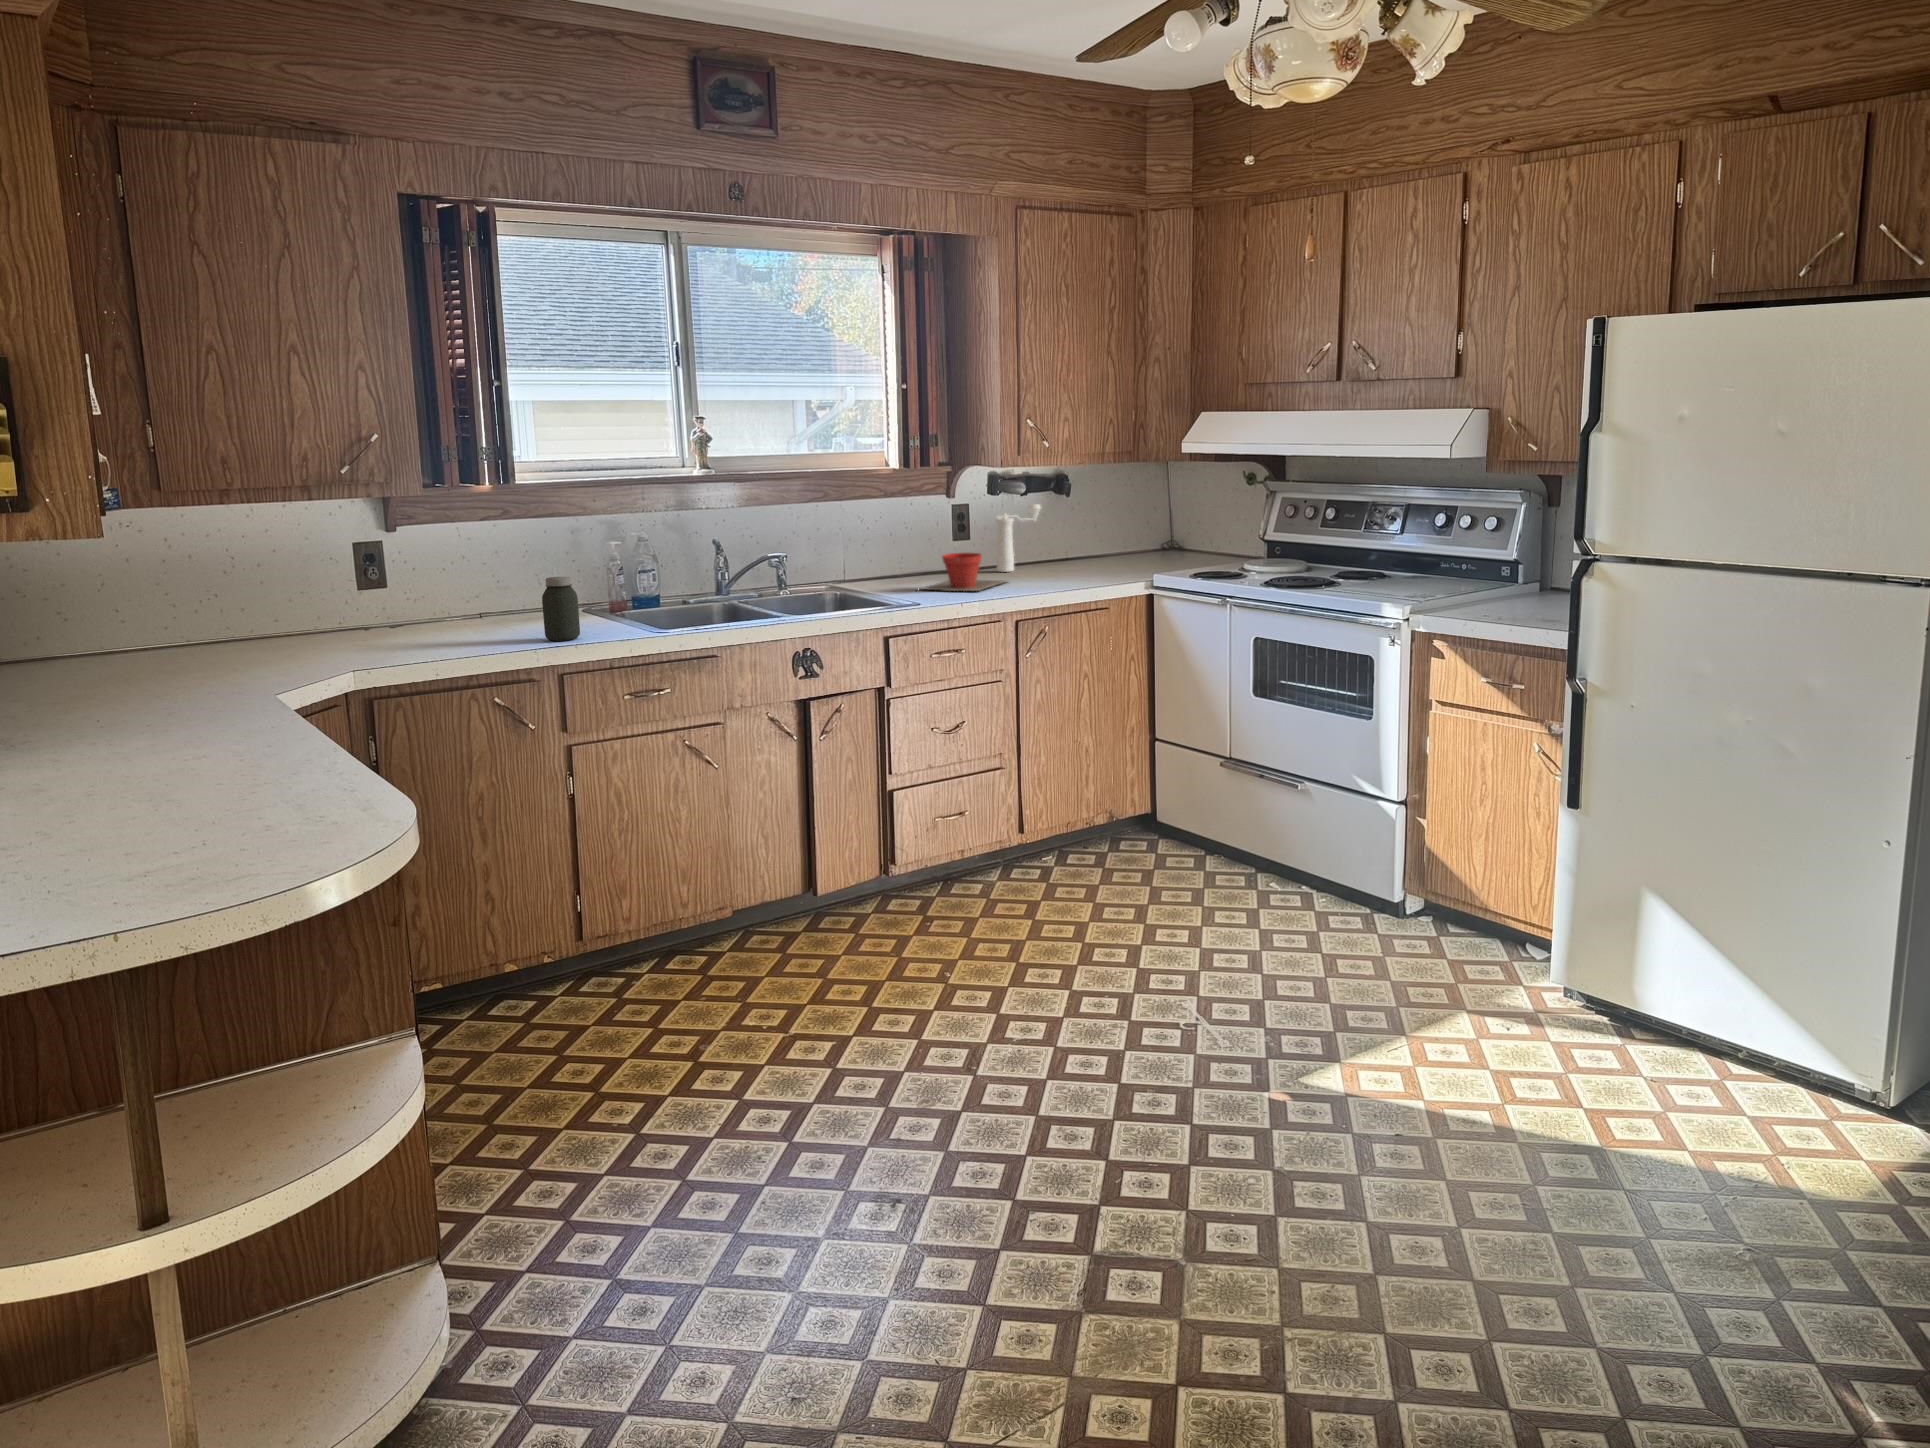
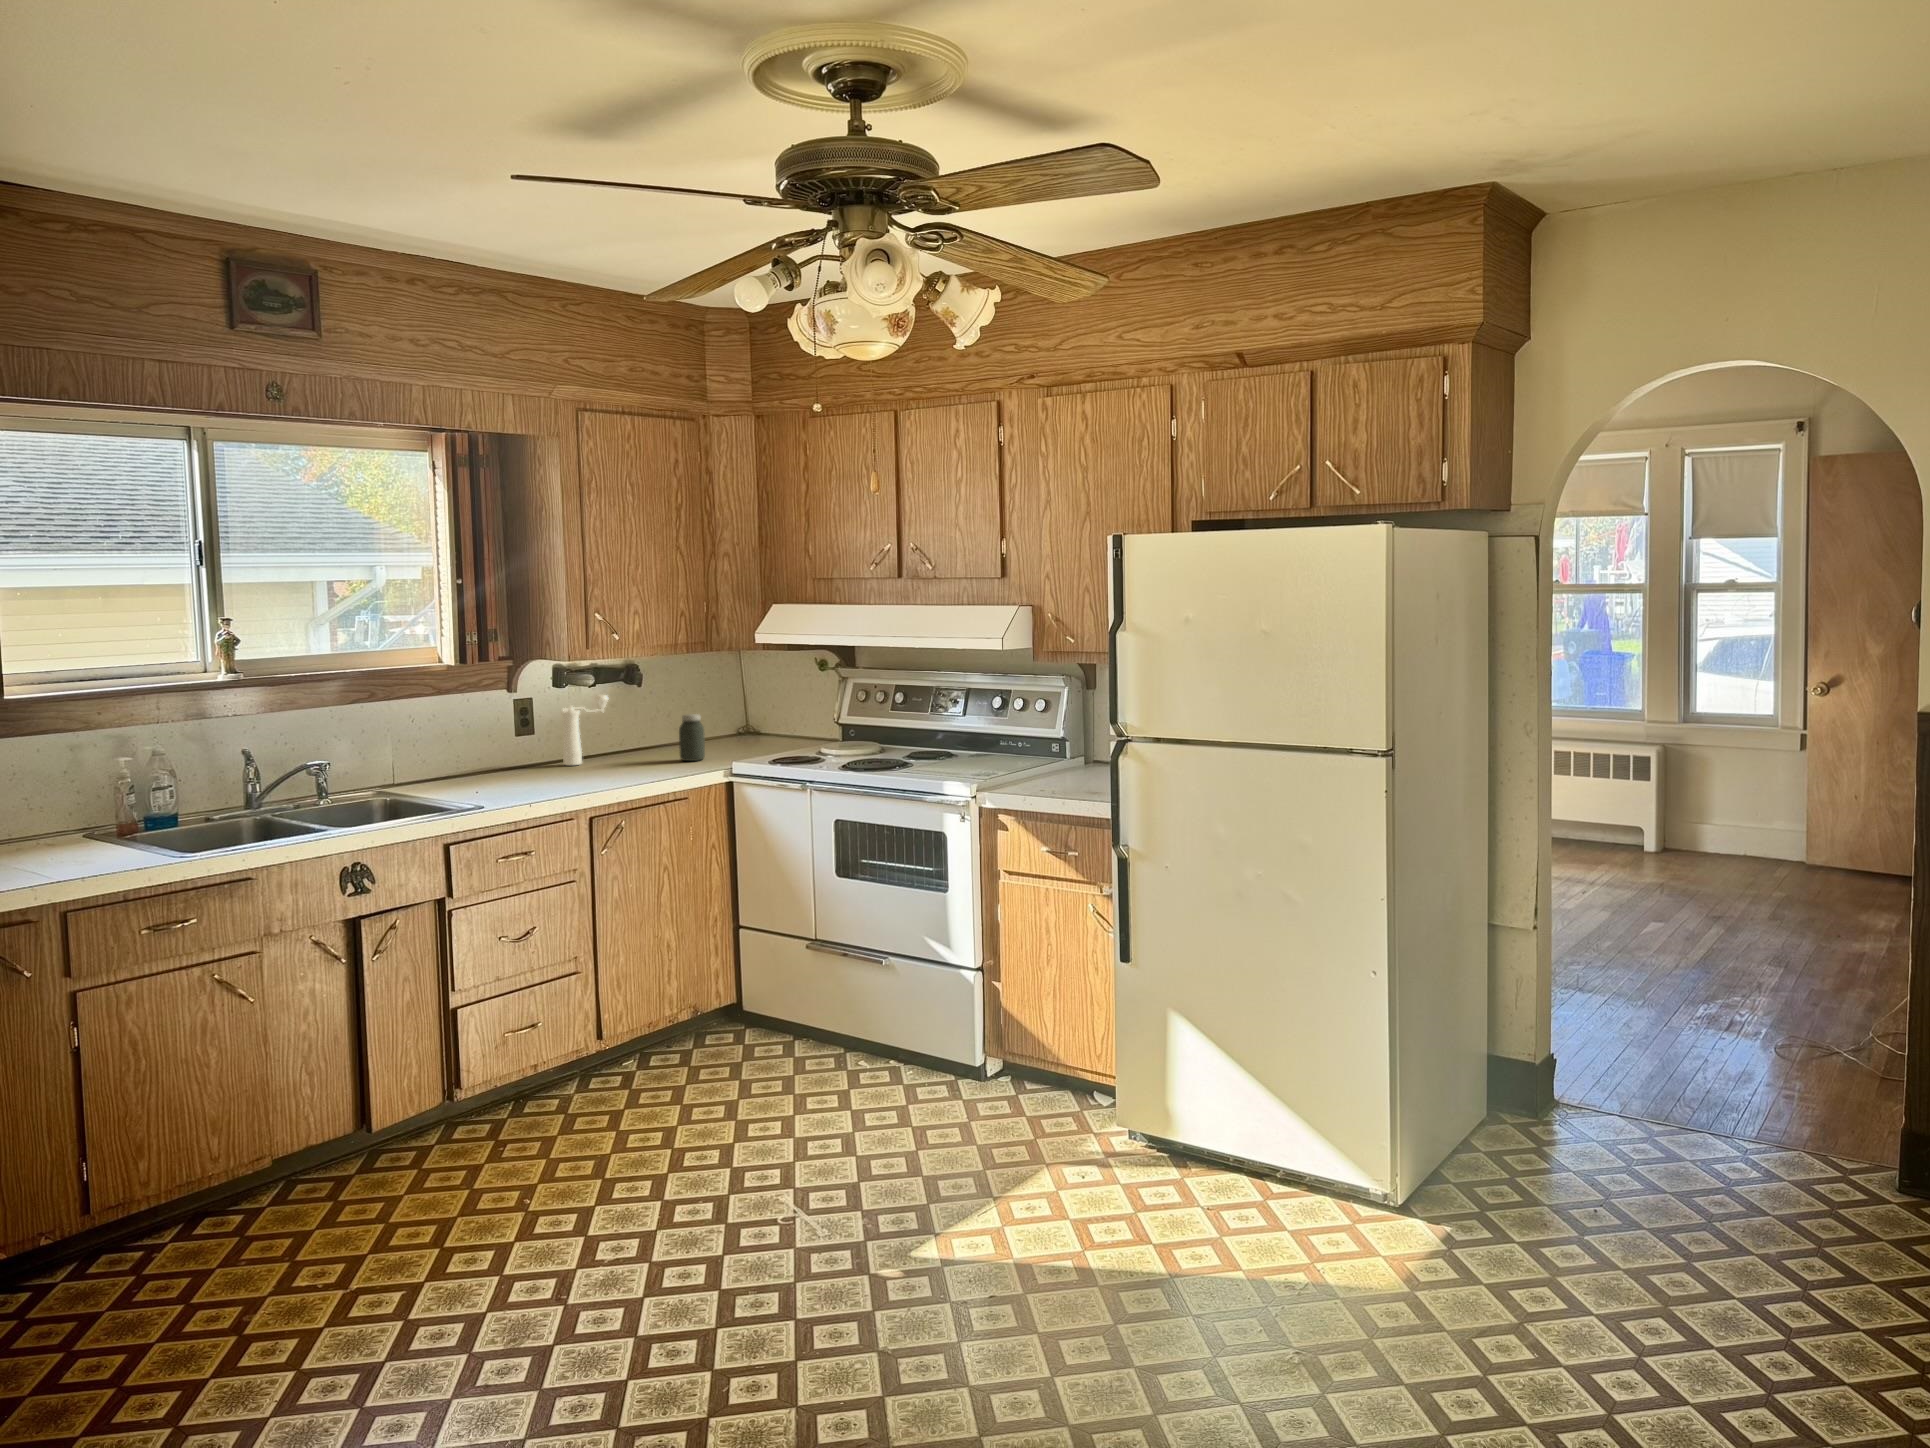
plant pot: present [920,553,1005,591] -> none [479,749,581,790]
jar: present [542,577,580,641] -> present [679,714,705,761]

